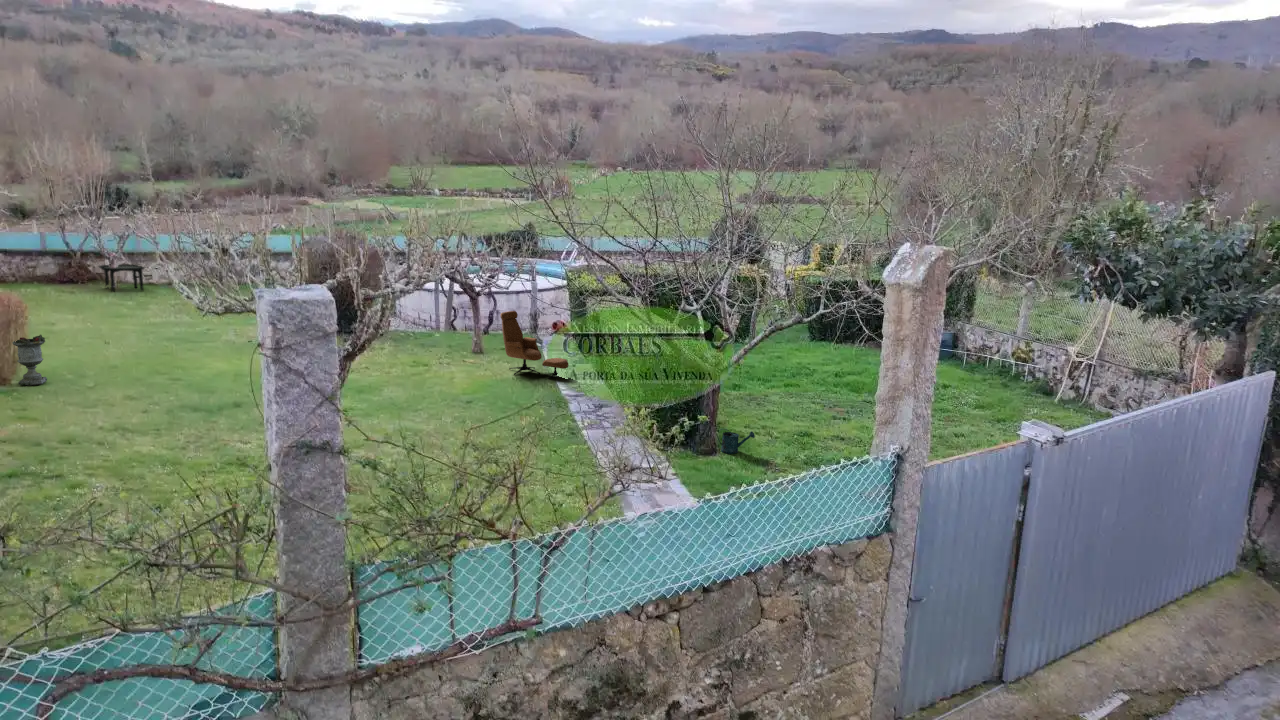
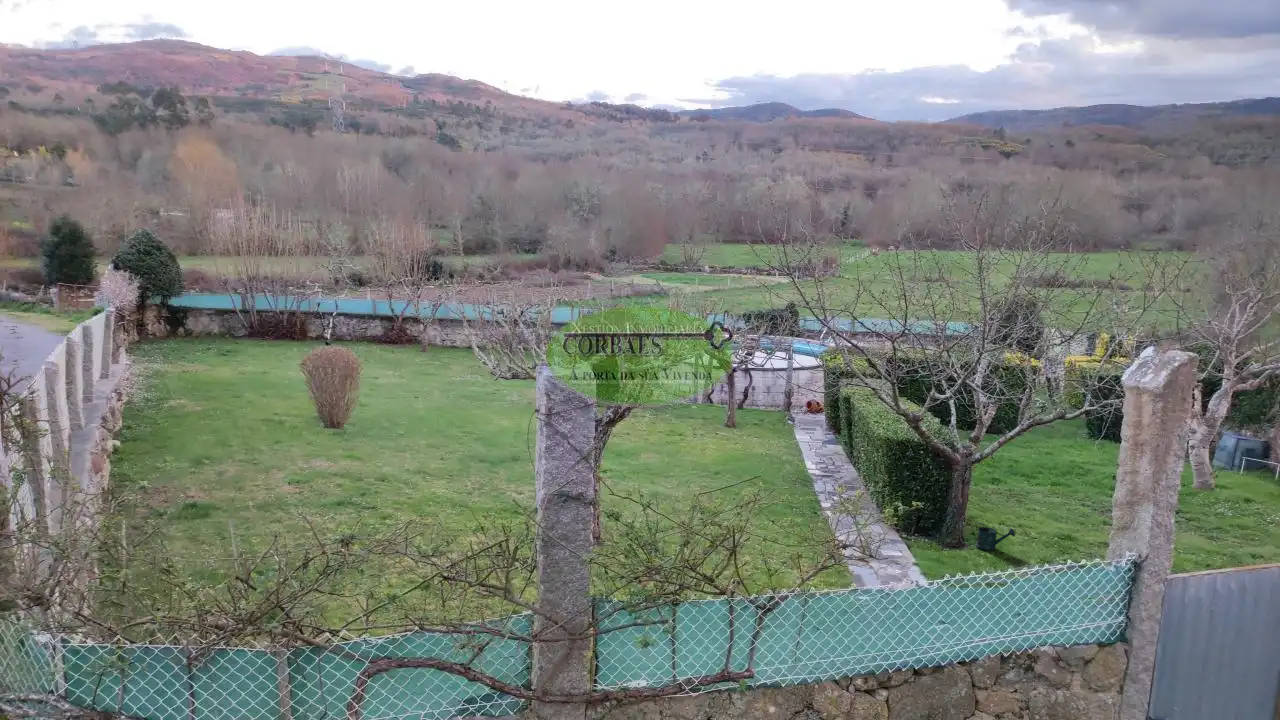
round table: present [99,264,145,292] -> none [413,330,450,354]
lounge chair: present [500,311,569,379] -> none [754,387,820,458]
planter: present [12,335,47,386] -> none [348,389,372,432]

